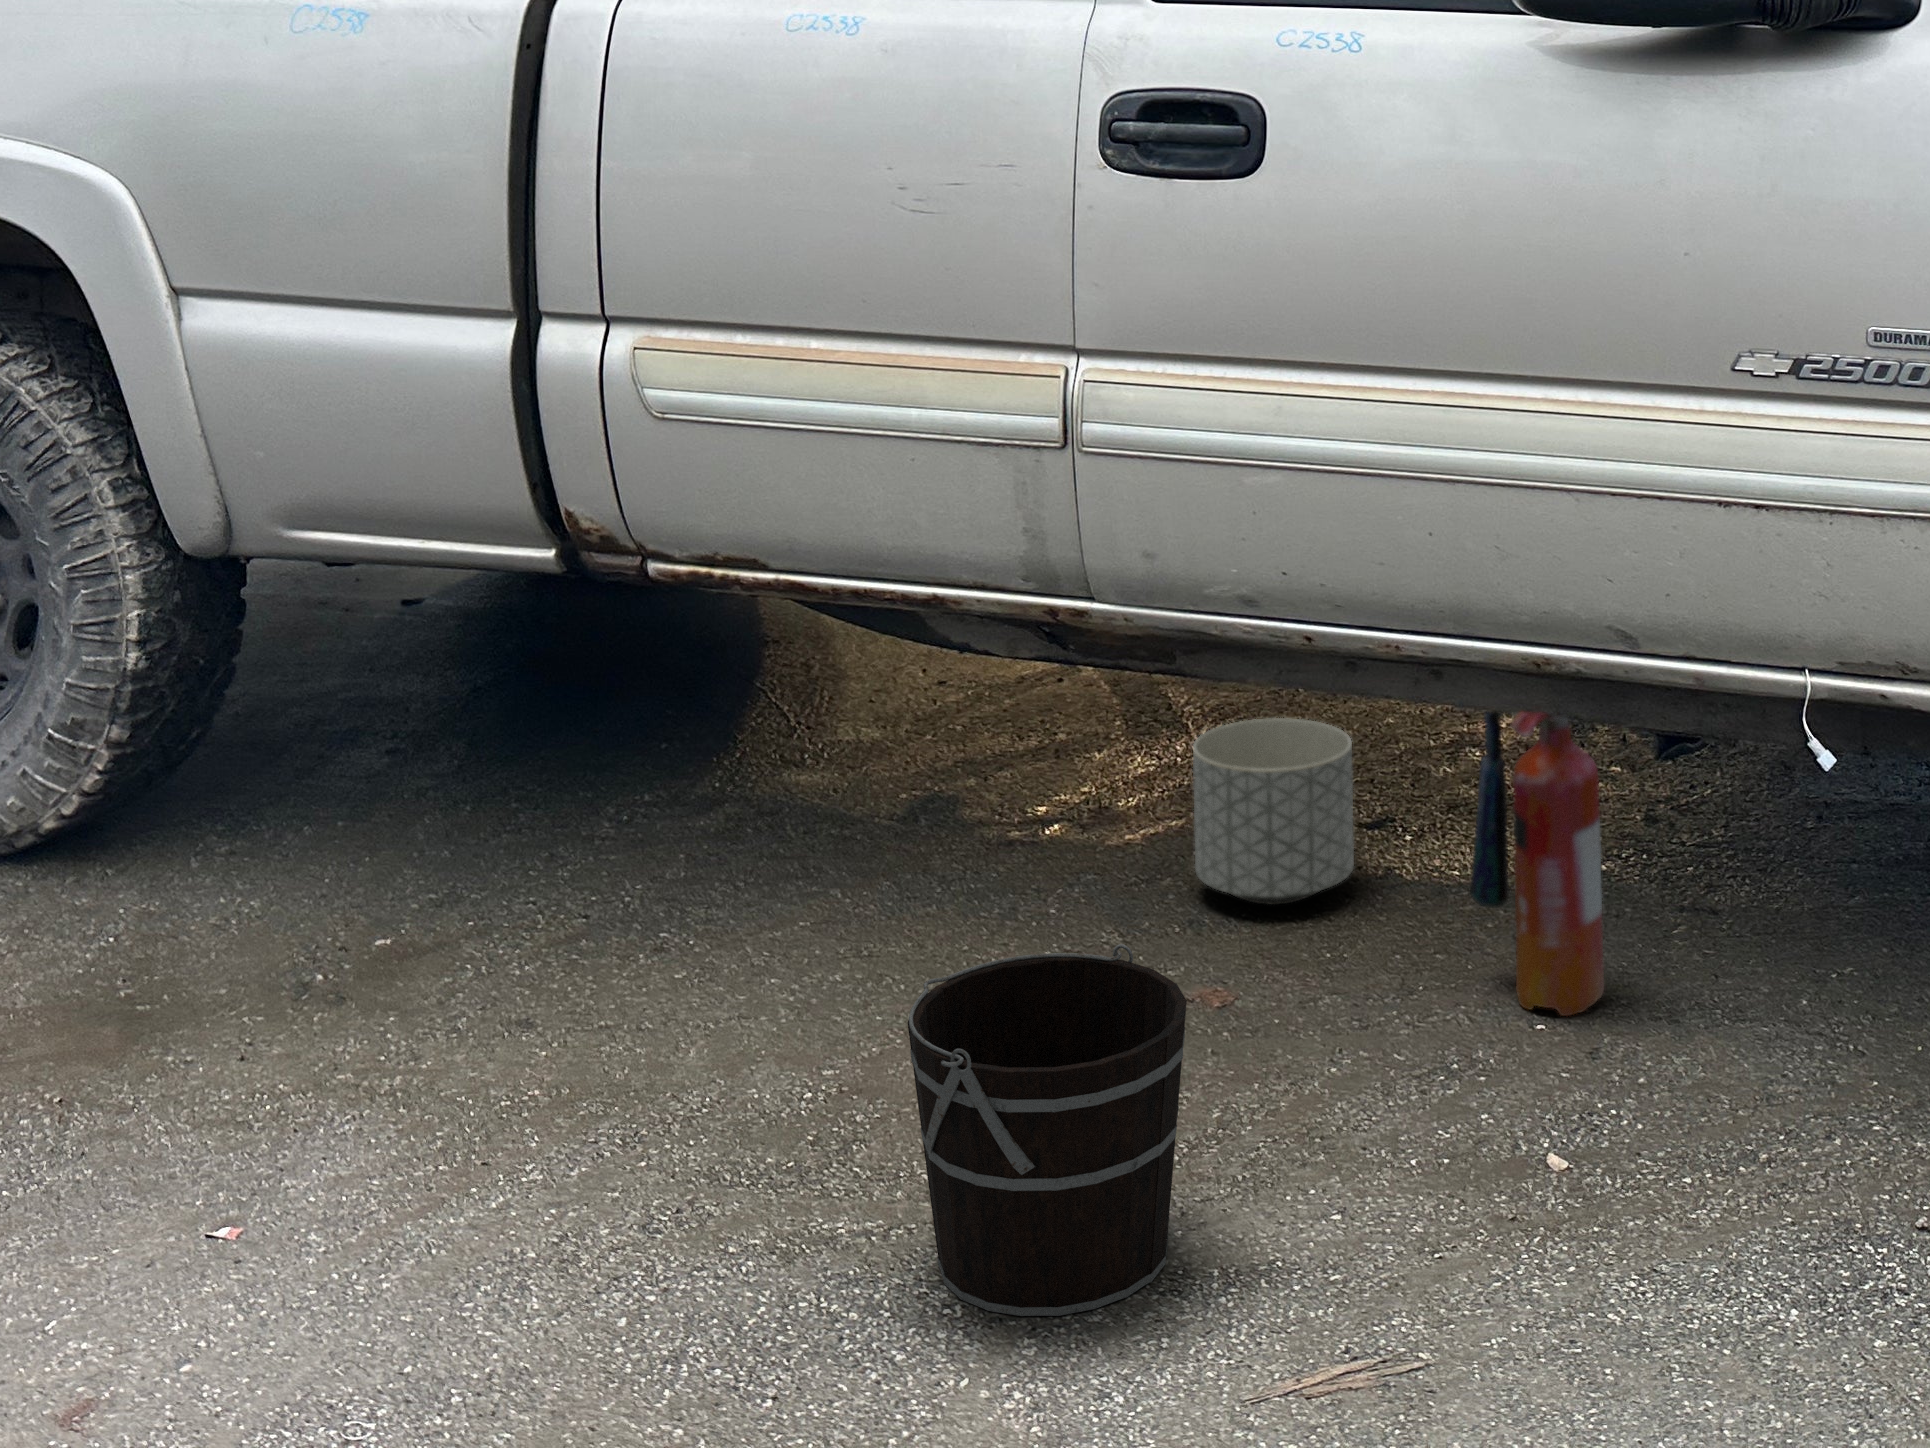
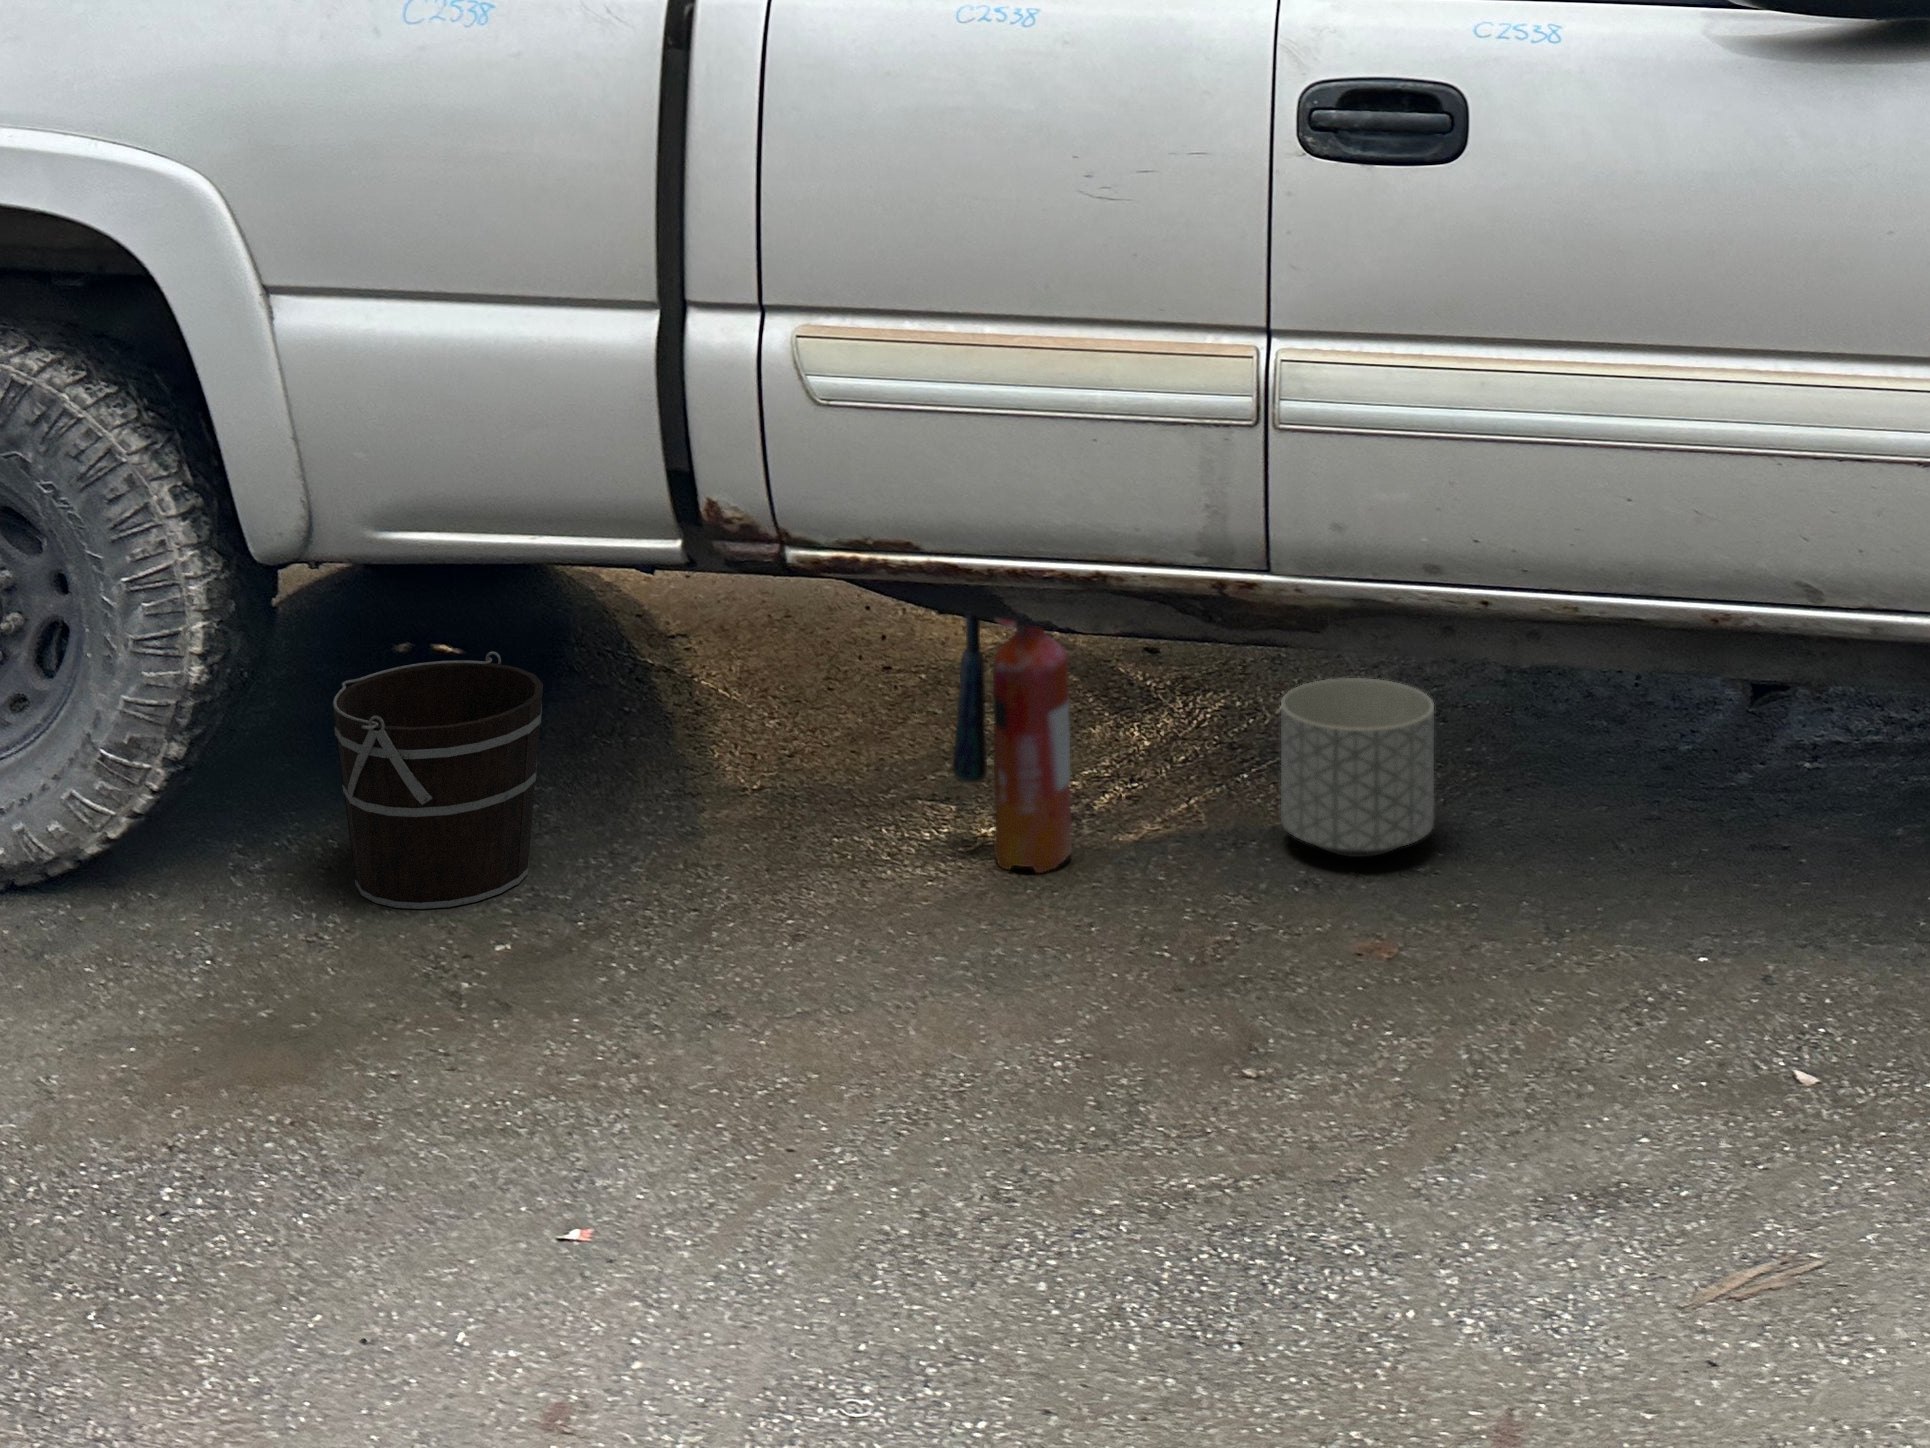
fire extinguisher: present [1470,711,1604,1016] -> present [953,615,1072,873]
bucket: present [907,944,1187,1316] -> present [332,652,543,909]

